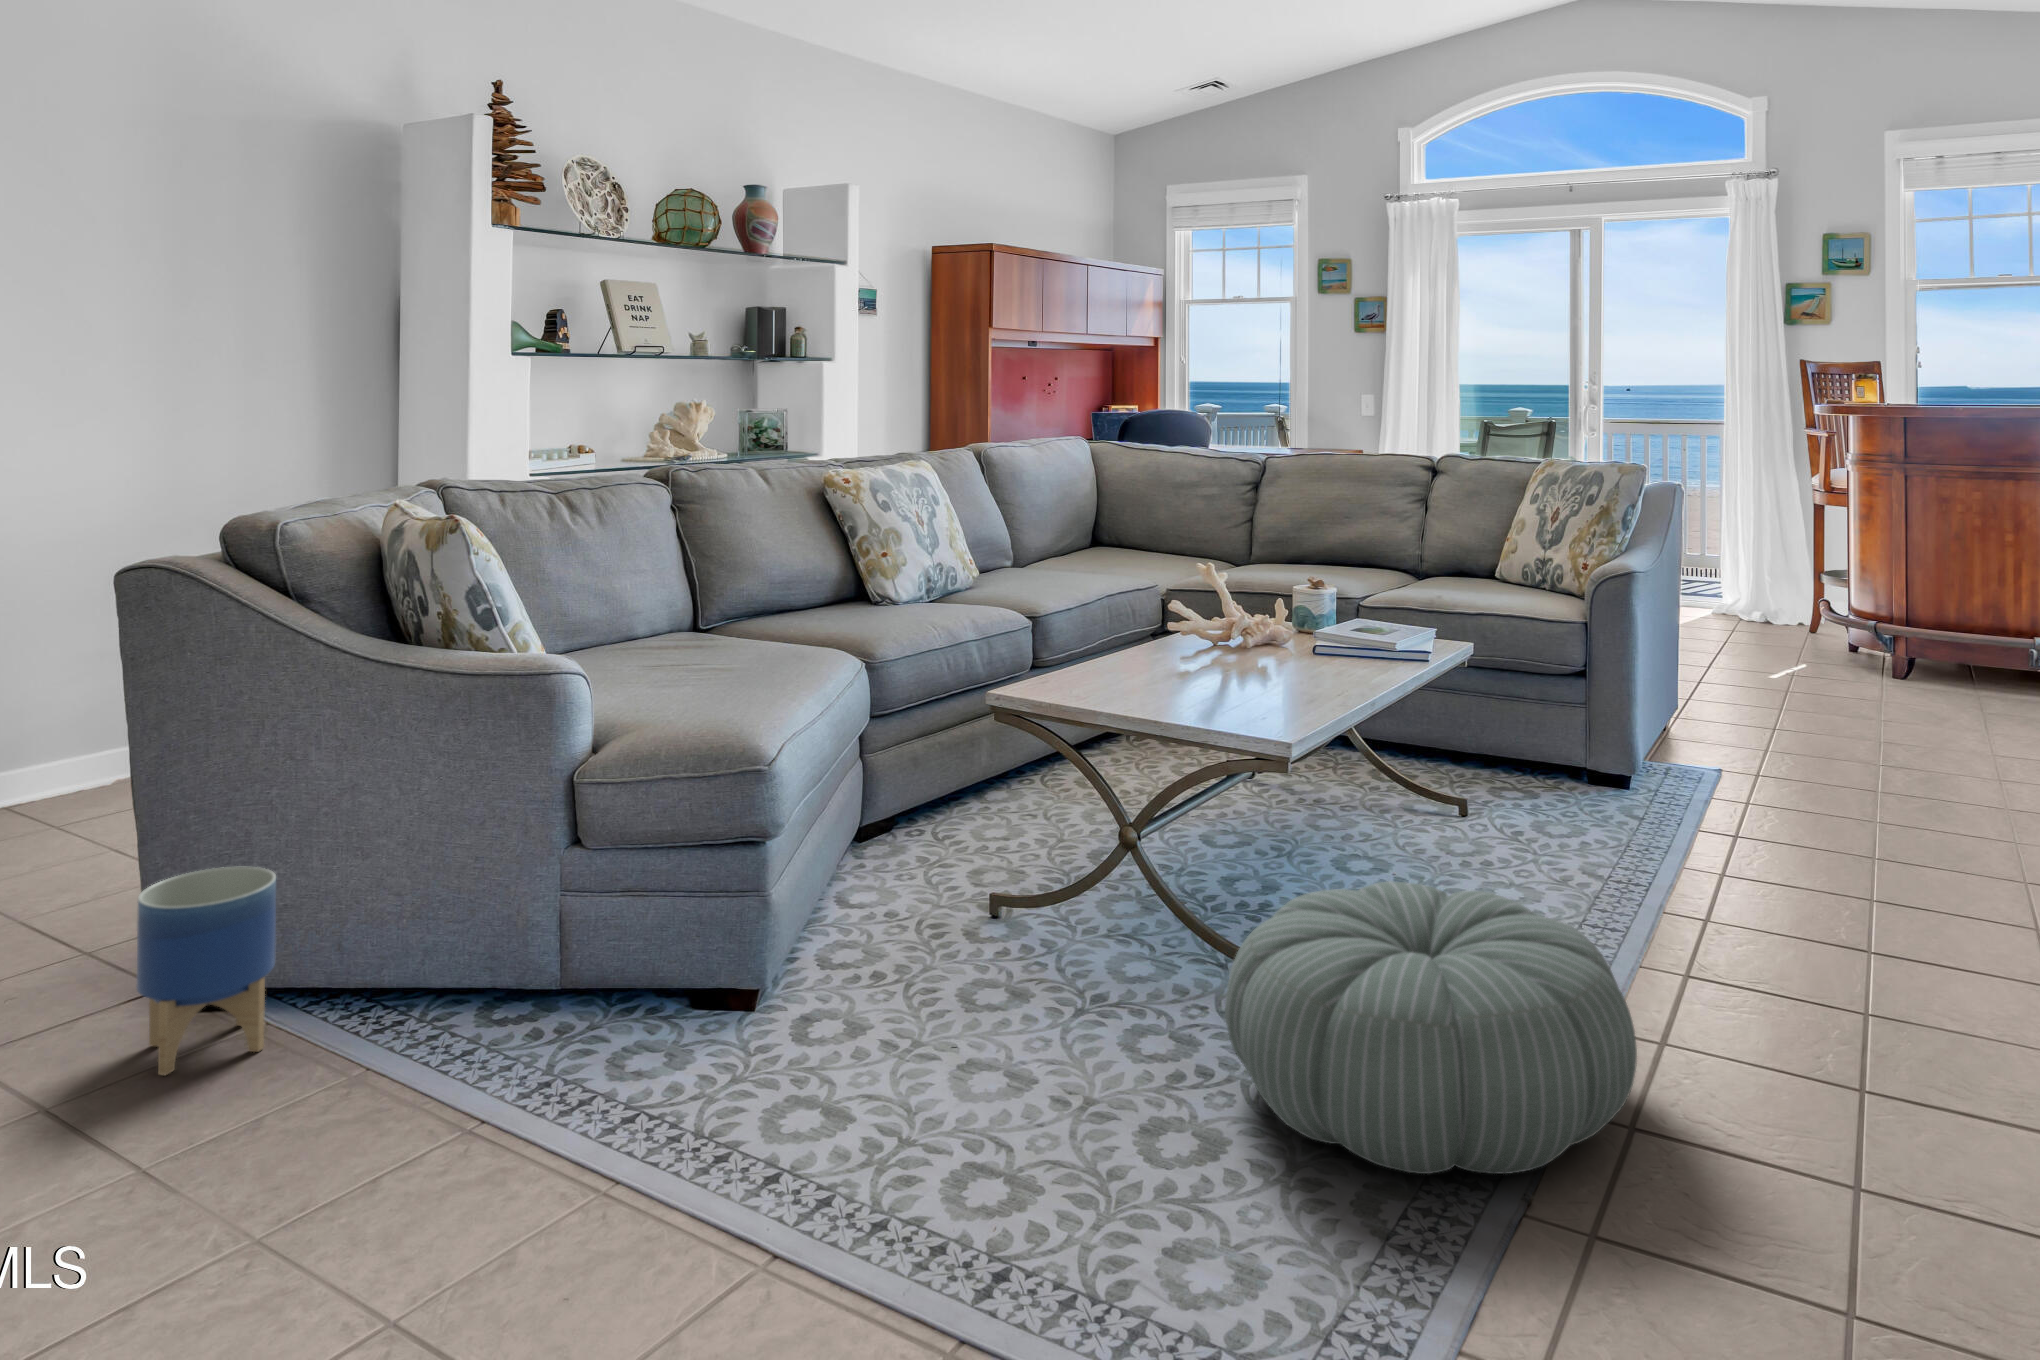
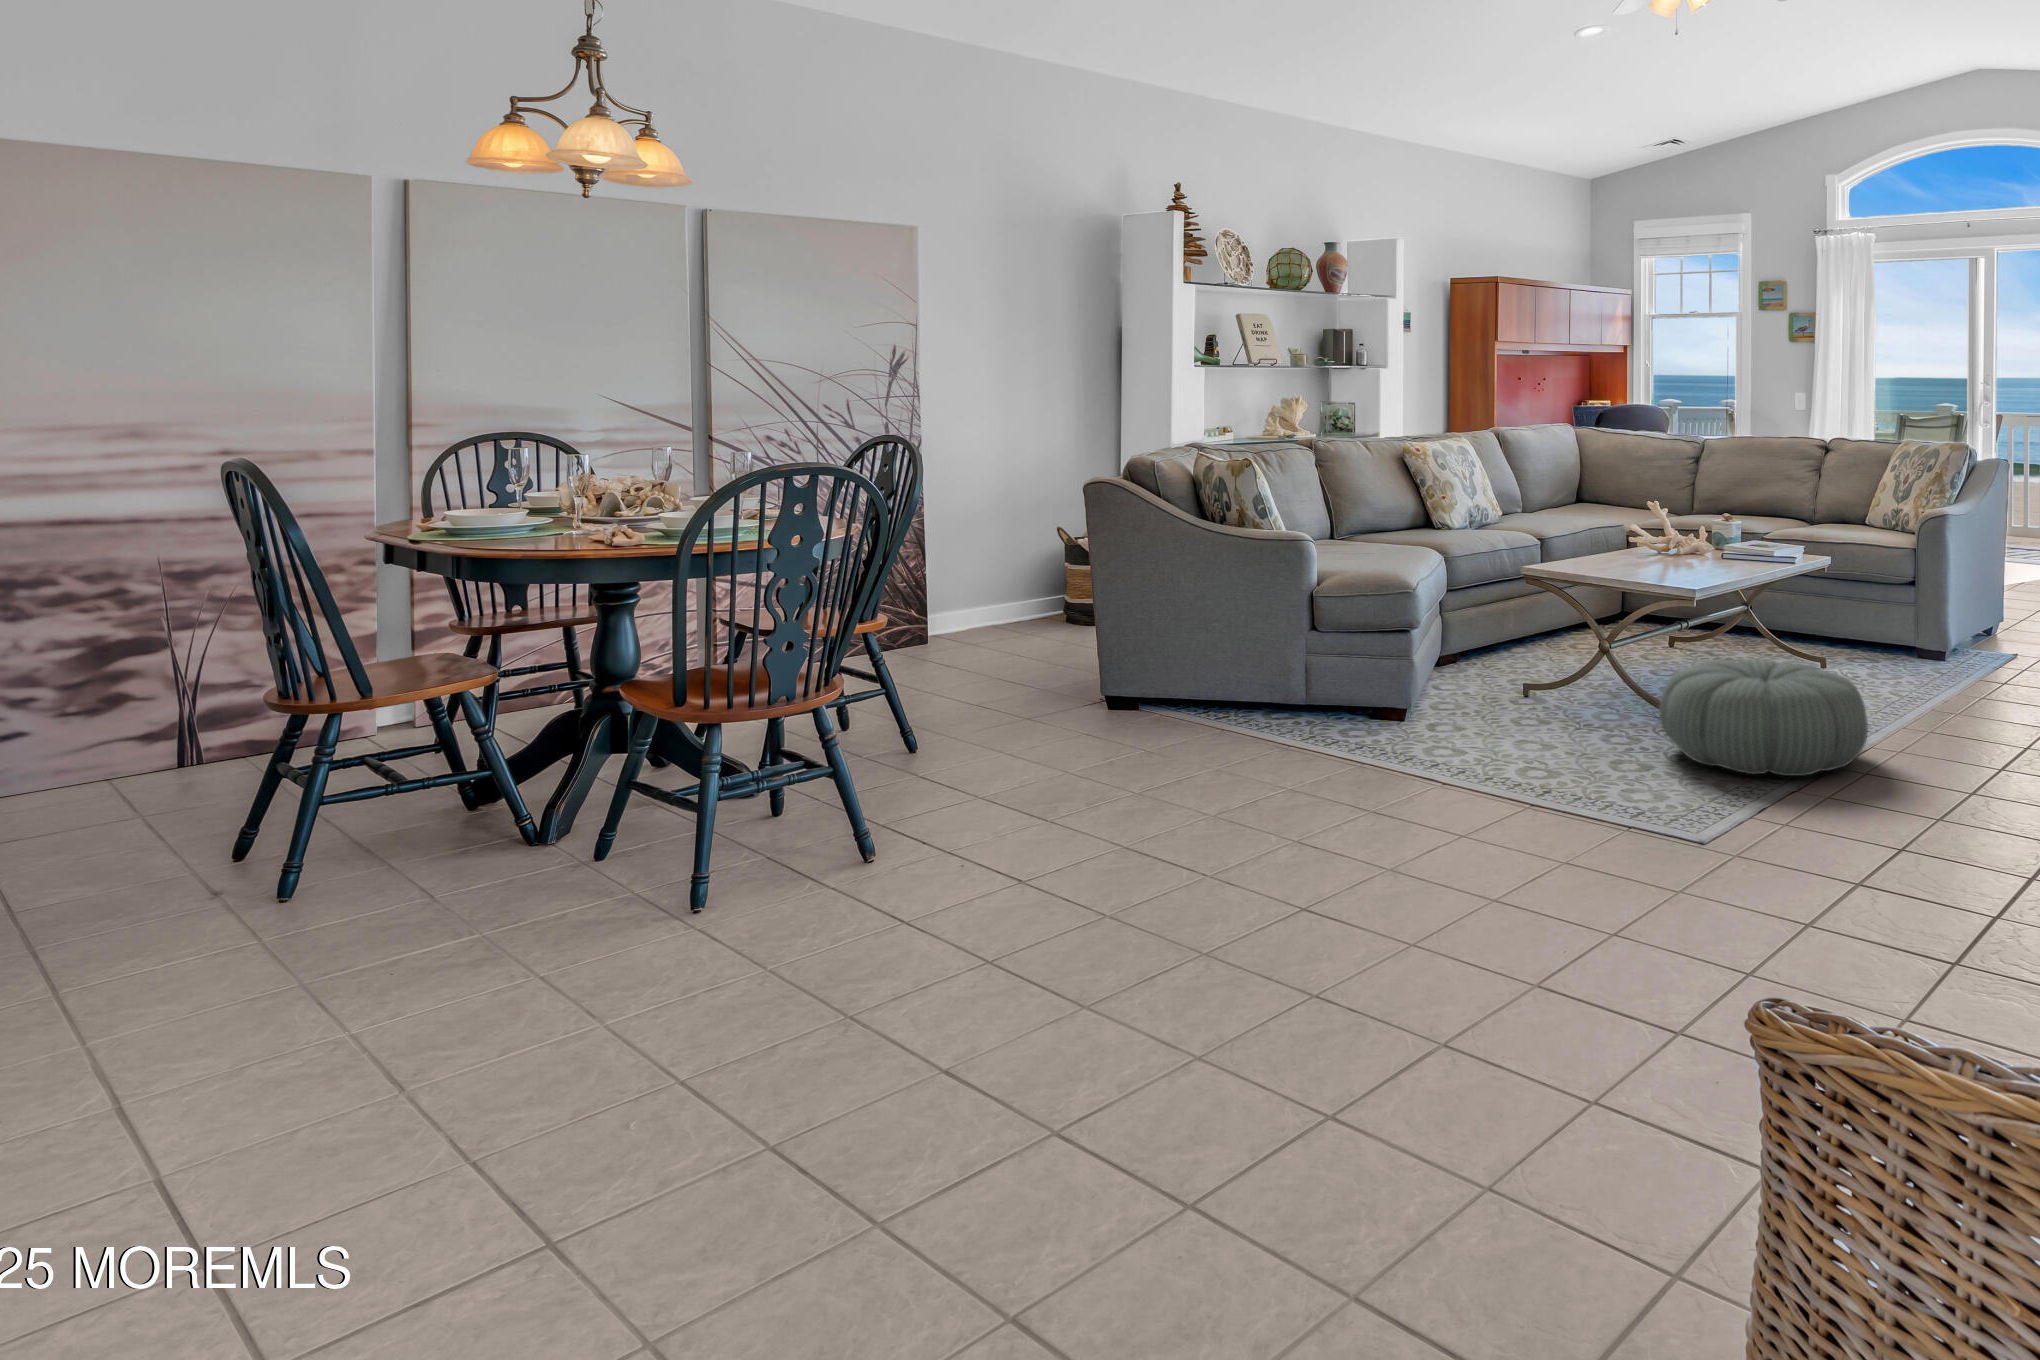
planter: present [136,867,276,1075] -> none [1114,636,1173,729]

